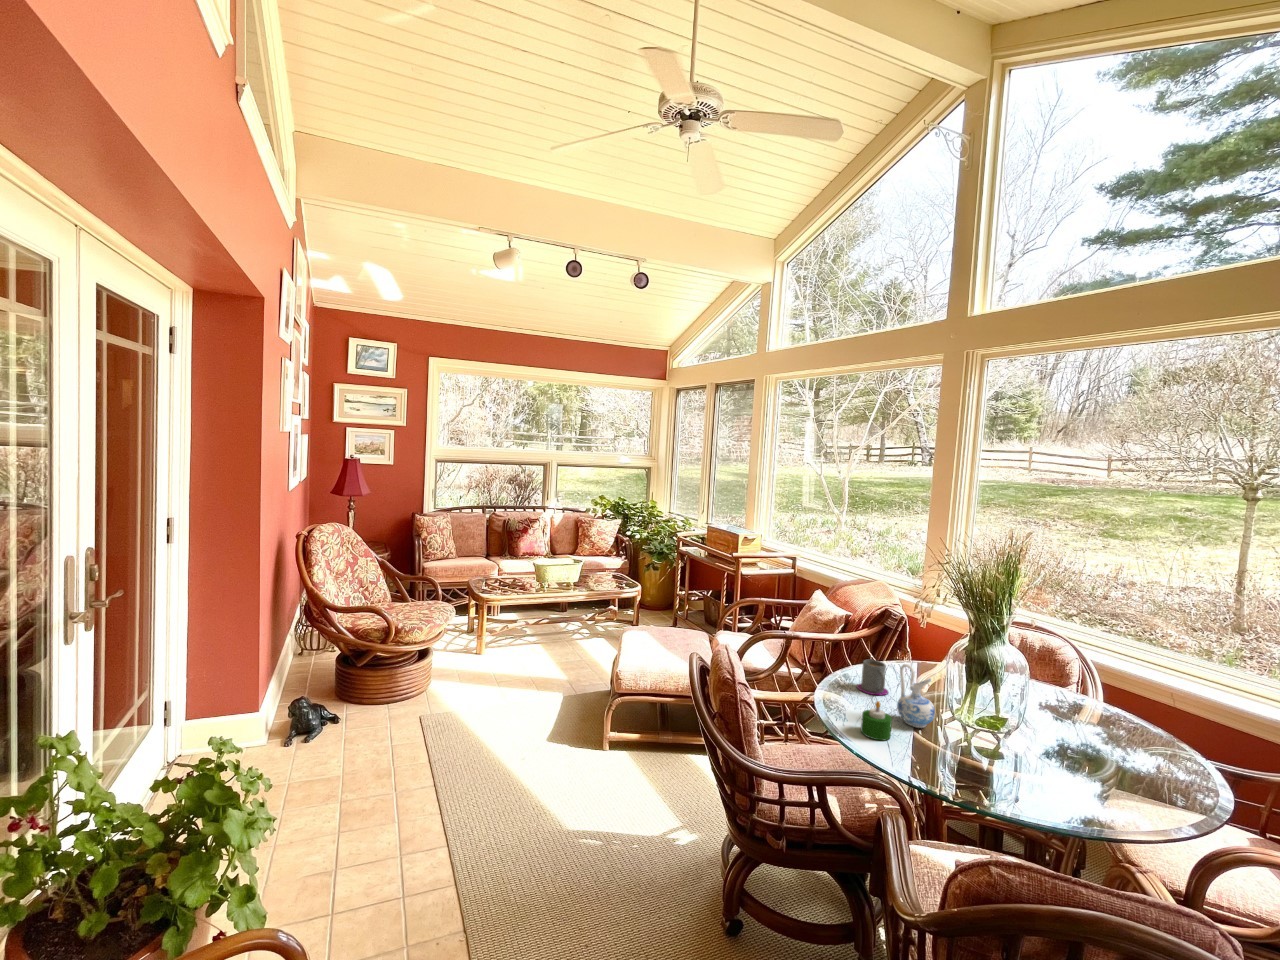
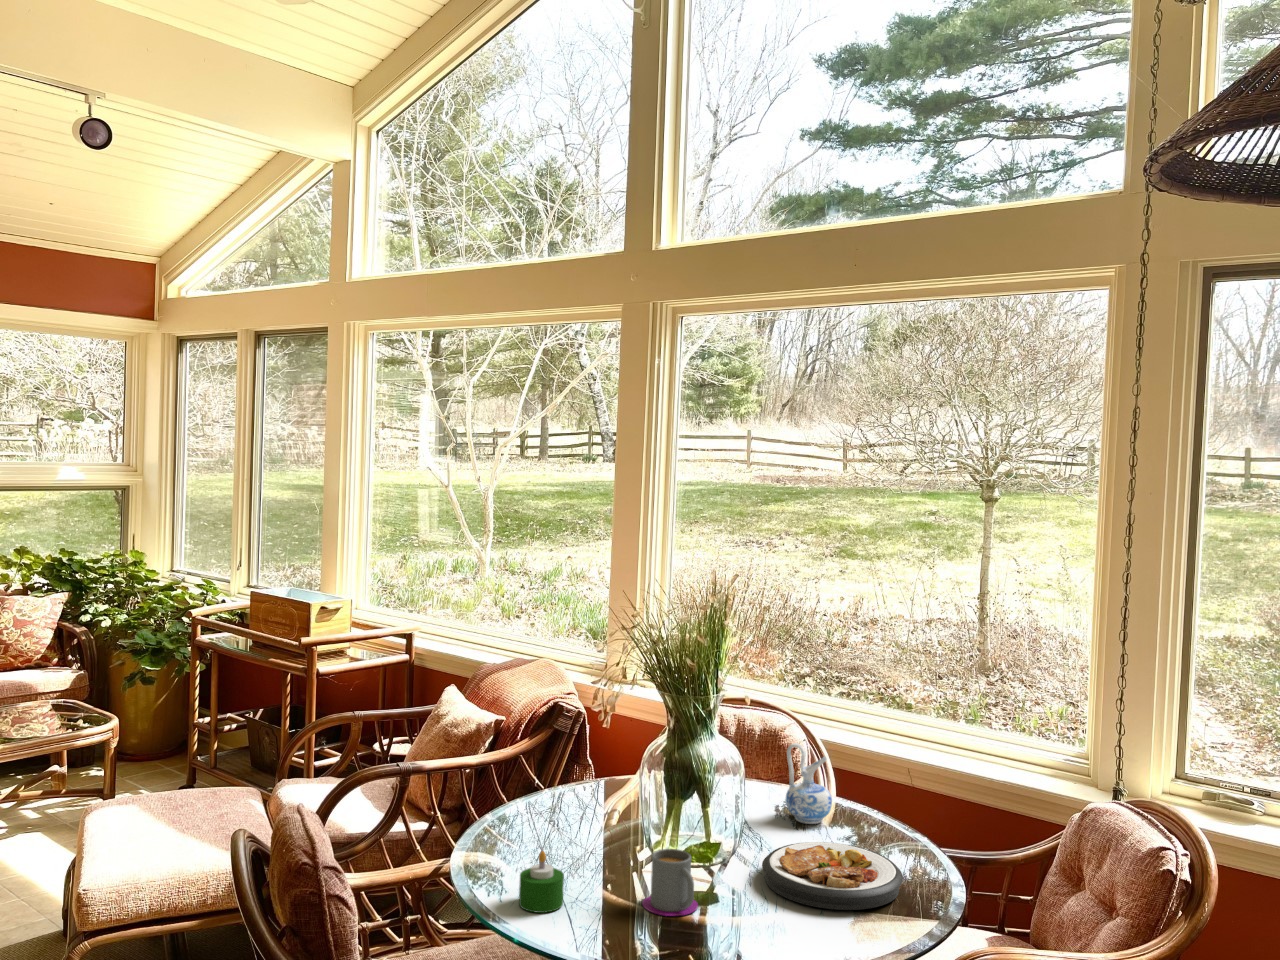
mug: present [857,660,888,695] -> present [642,849,698,916]
ceramic pitcher: present [897,664,935,728] -> present [786,743,832,824]
plate: none [1040,731,1165,793] -> present [762,842,903,910]

